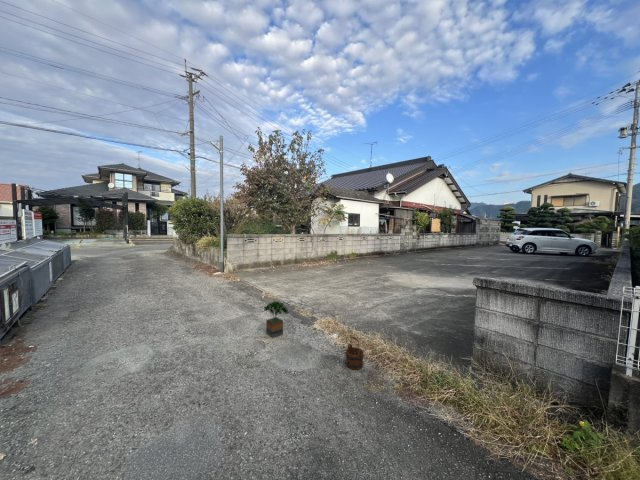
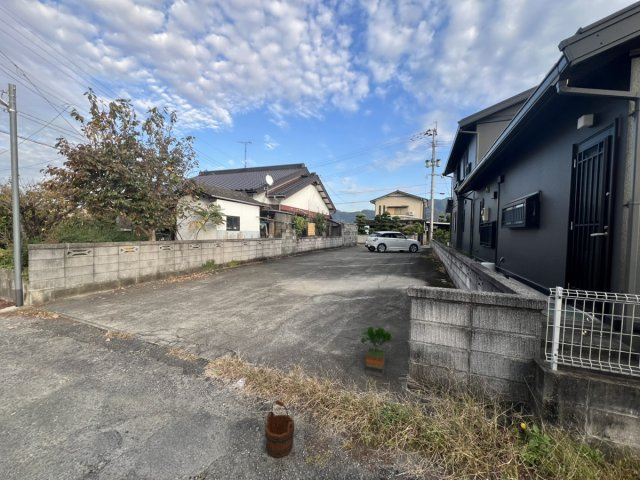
potted tree: present [264,301,288,338] -> present [361,327,392,377]

